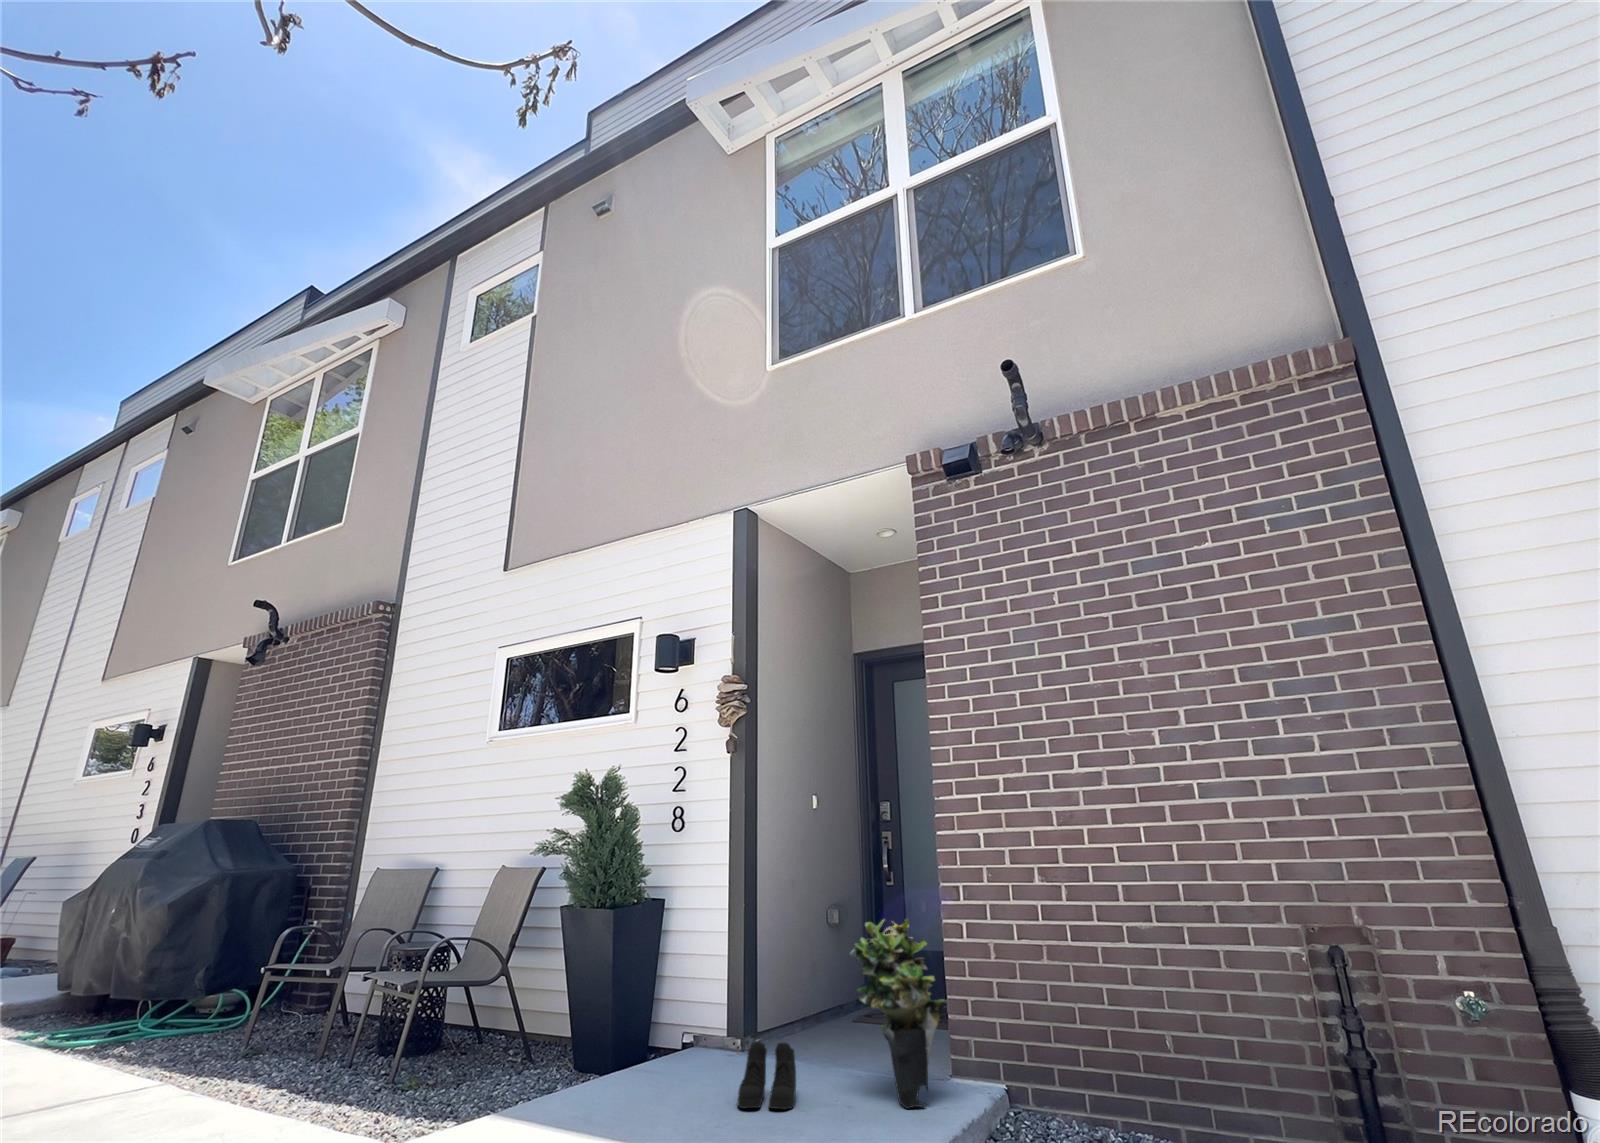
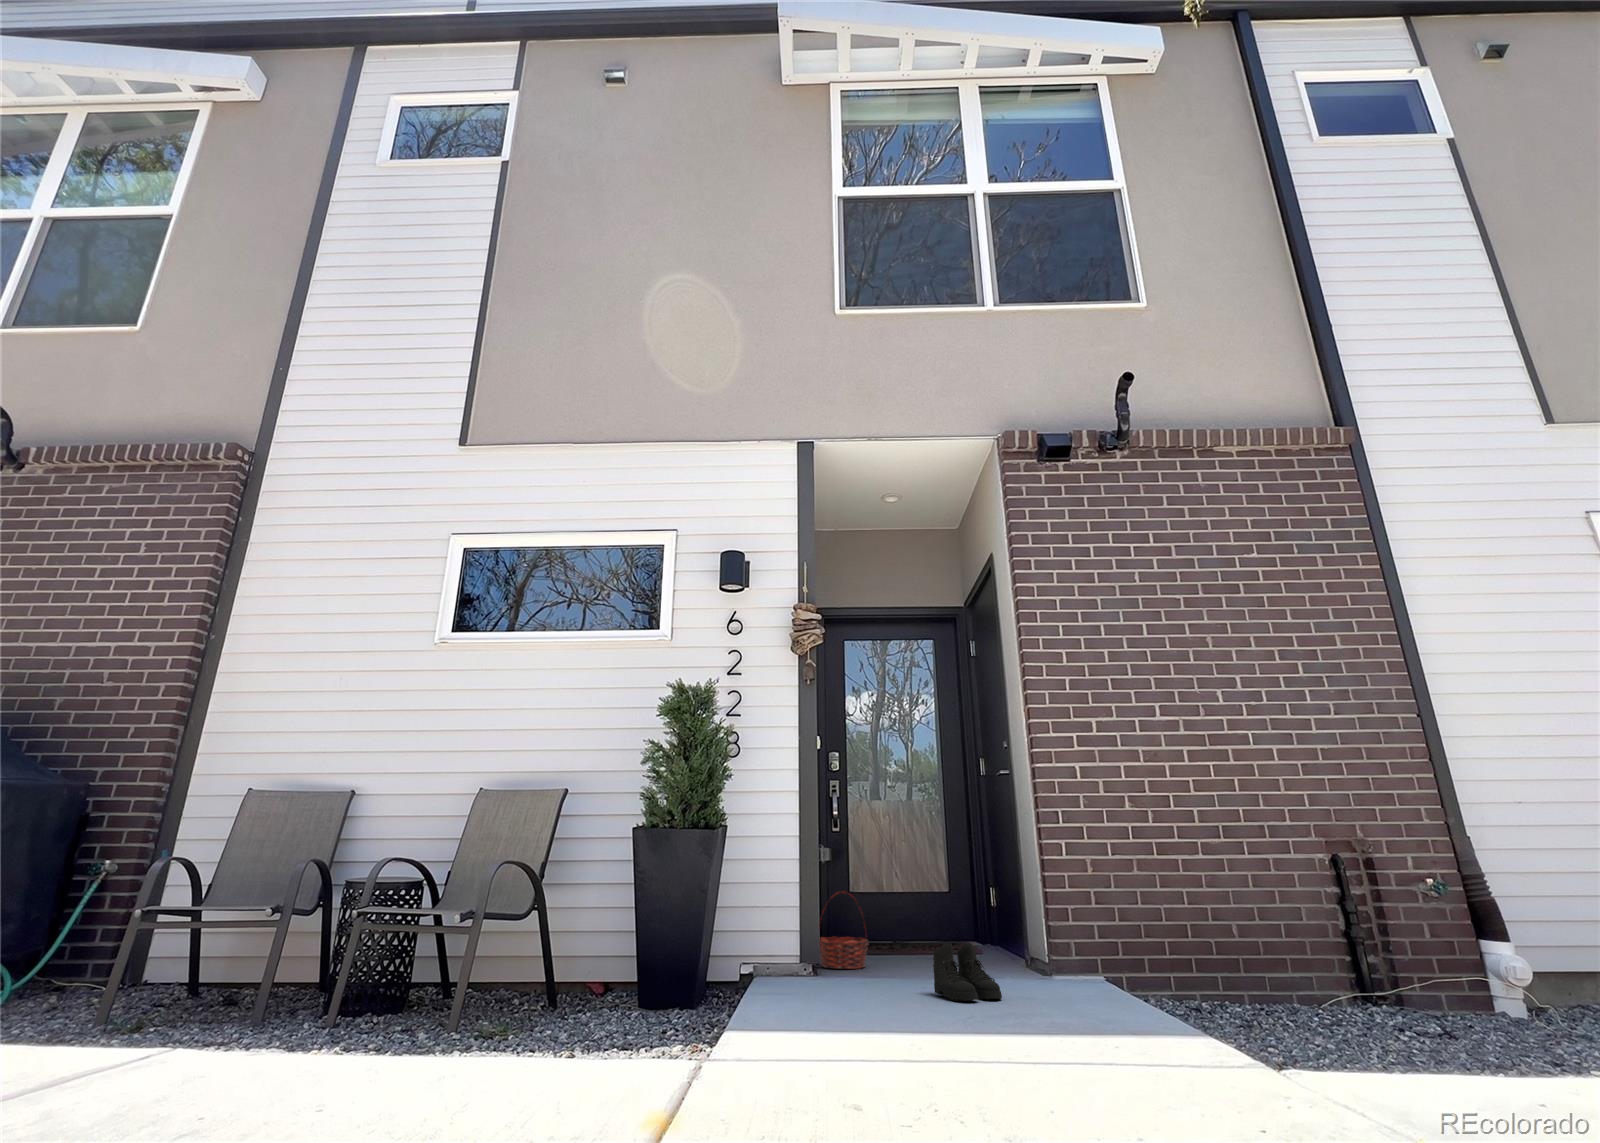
potted plant: present [850,918,947,1109] -> none [1003,834,1097,992]
basket: none [772,964,826,1048] -> present [819,891,868,969]

